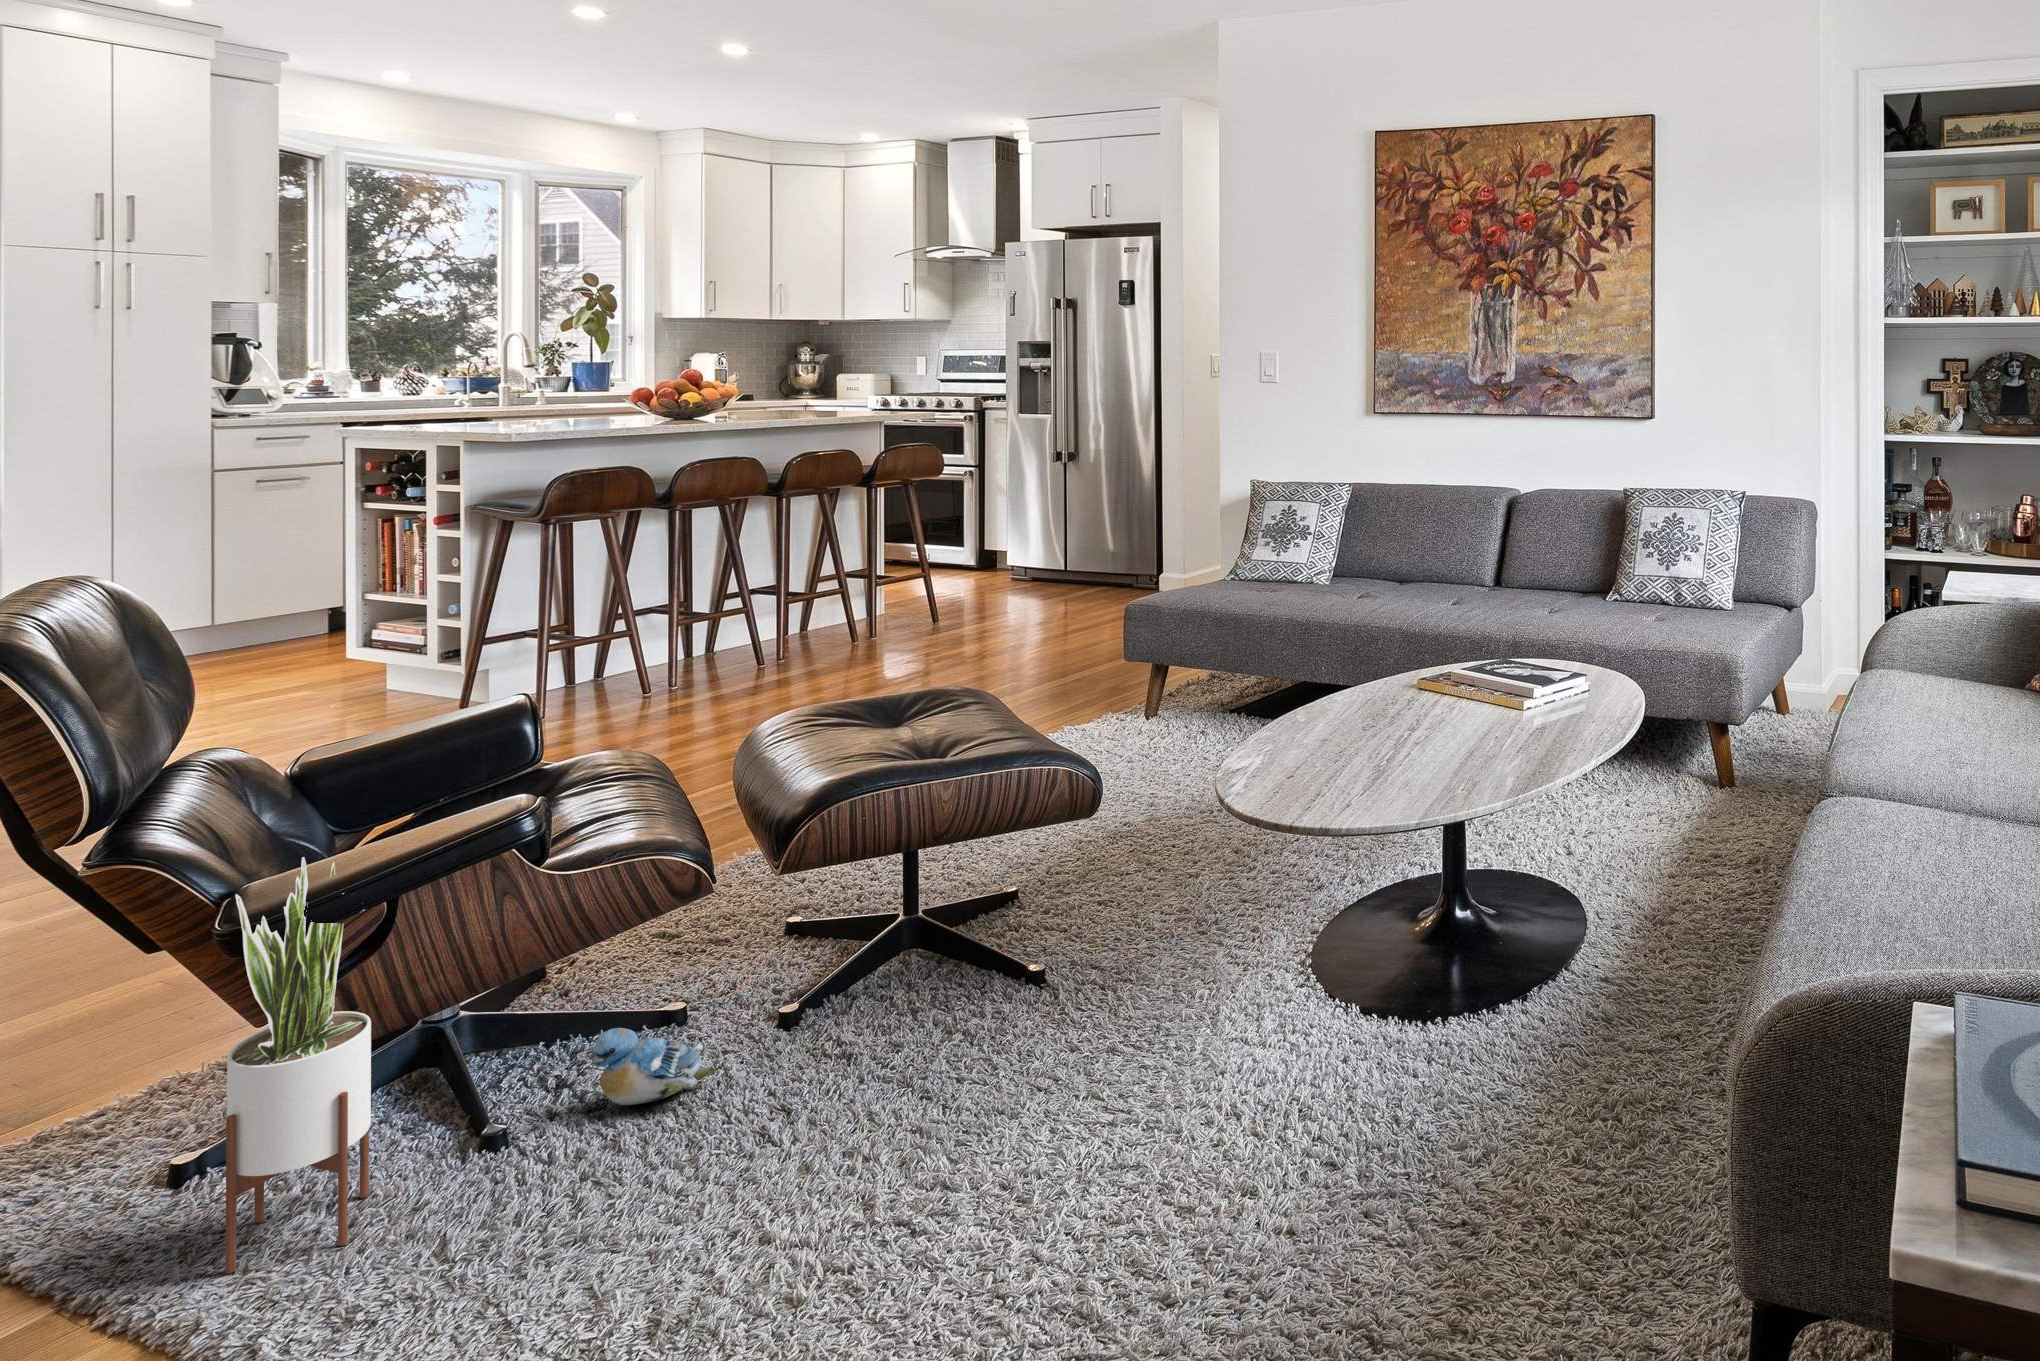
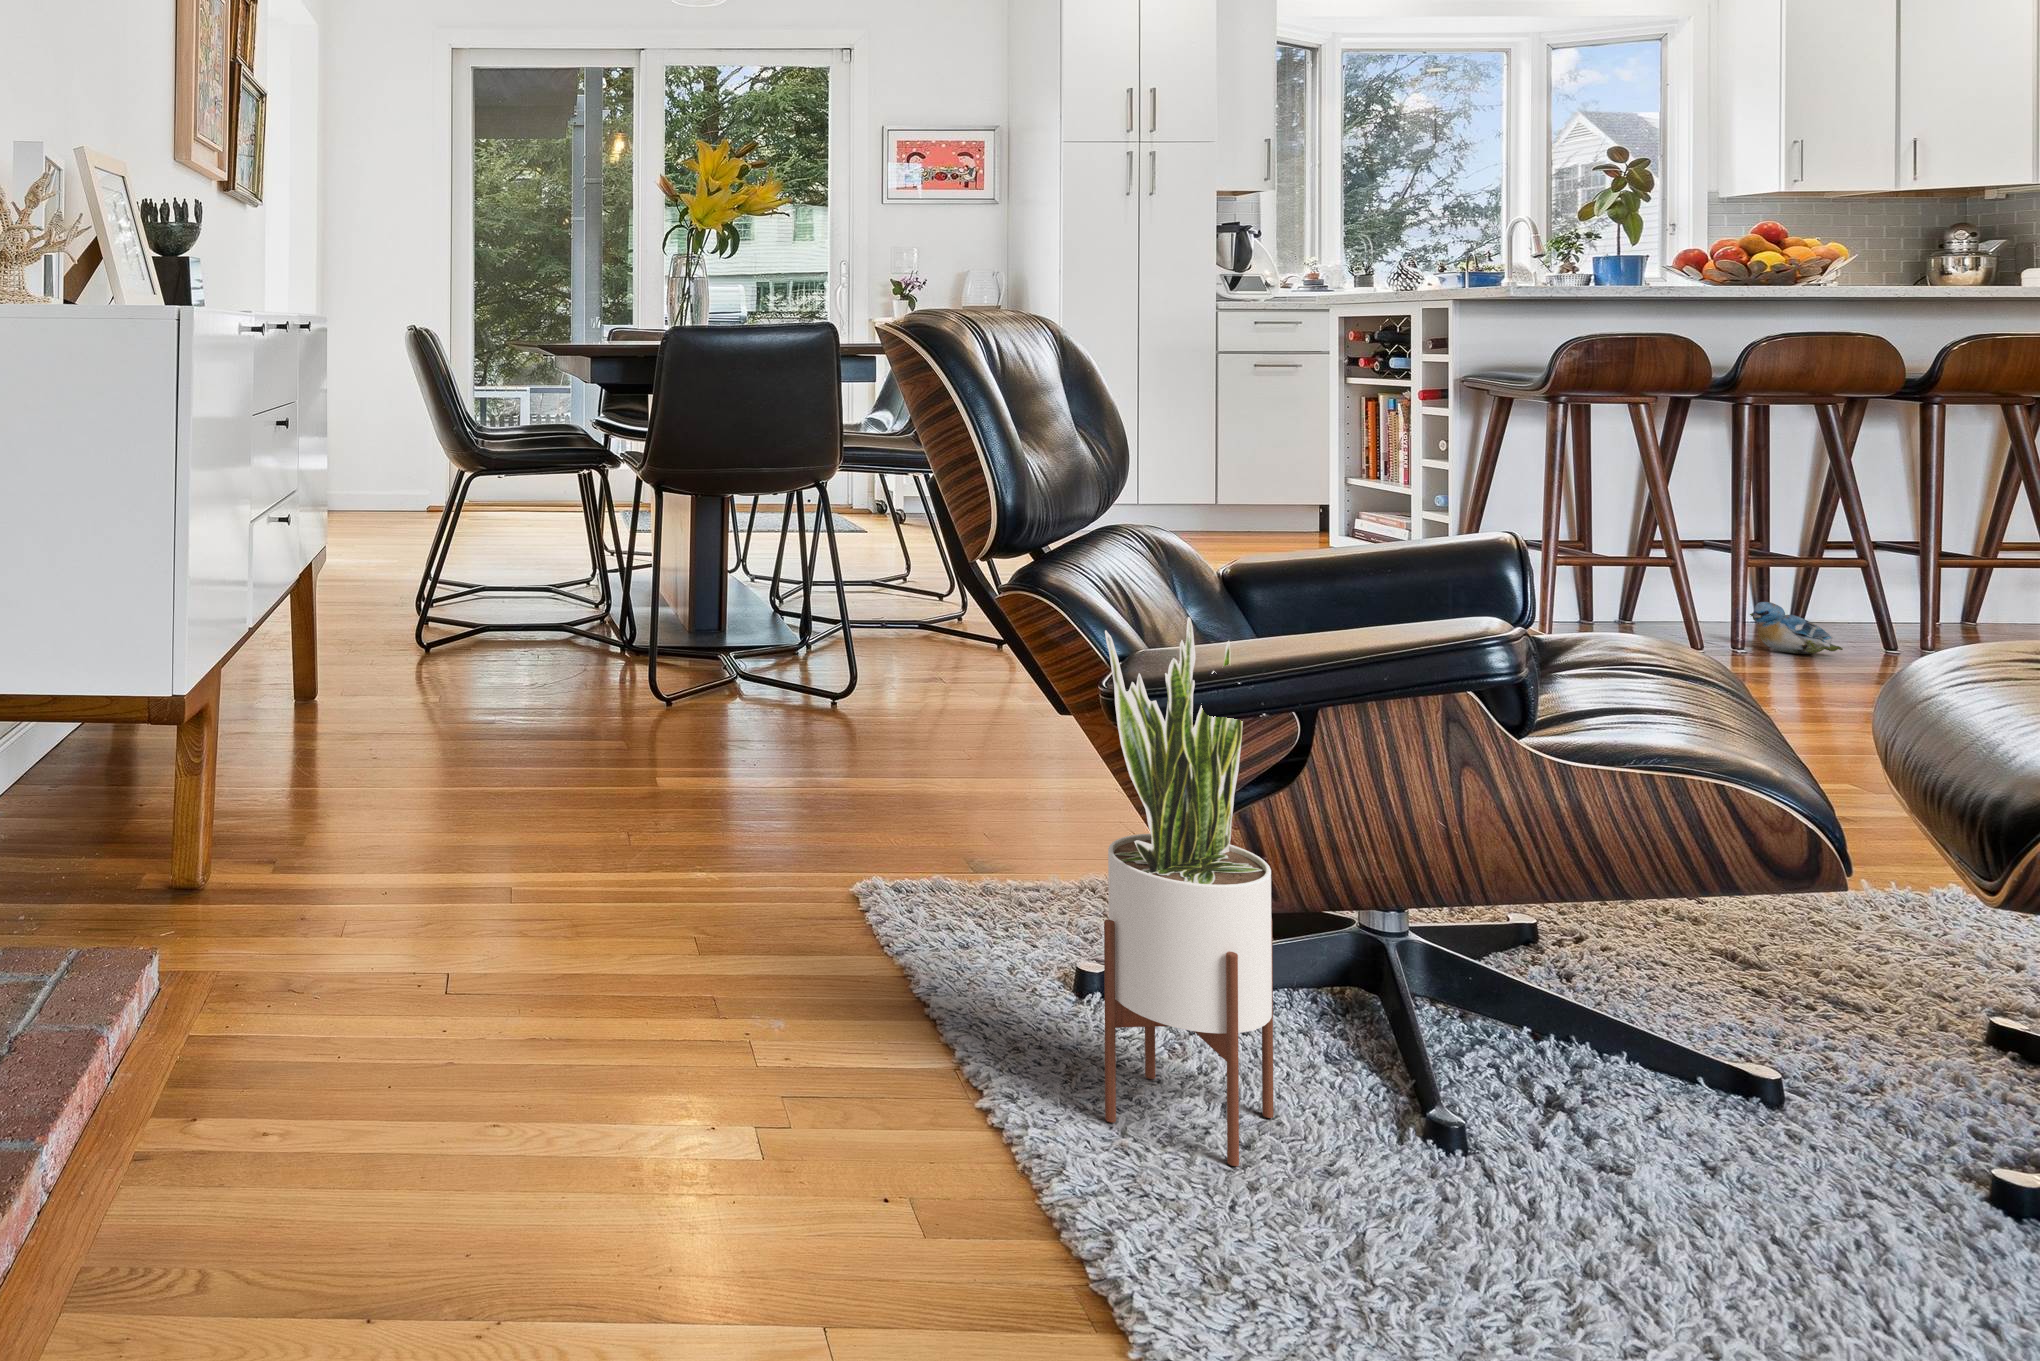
plush toy: present [588,1028,715,1105] -> present [1750,602,1843,654]

